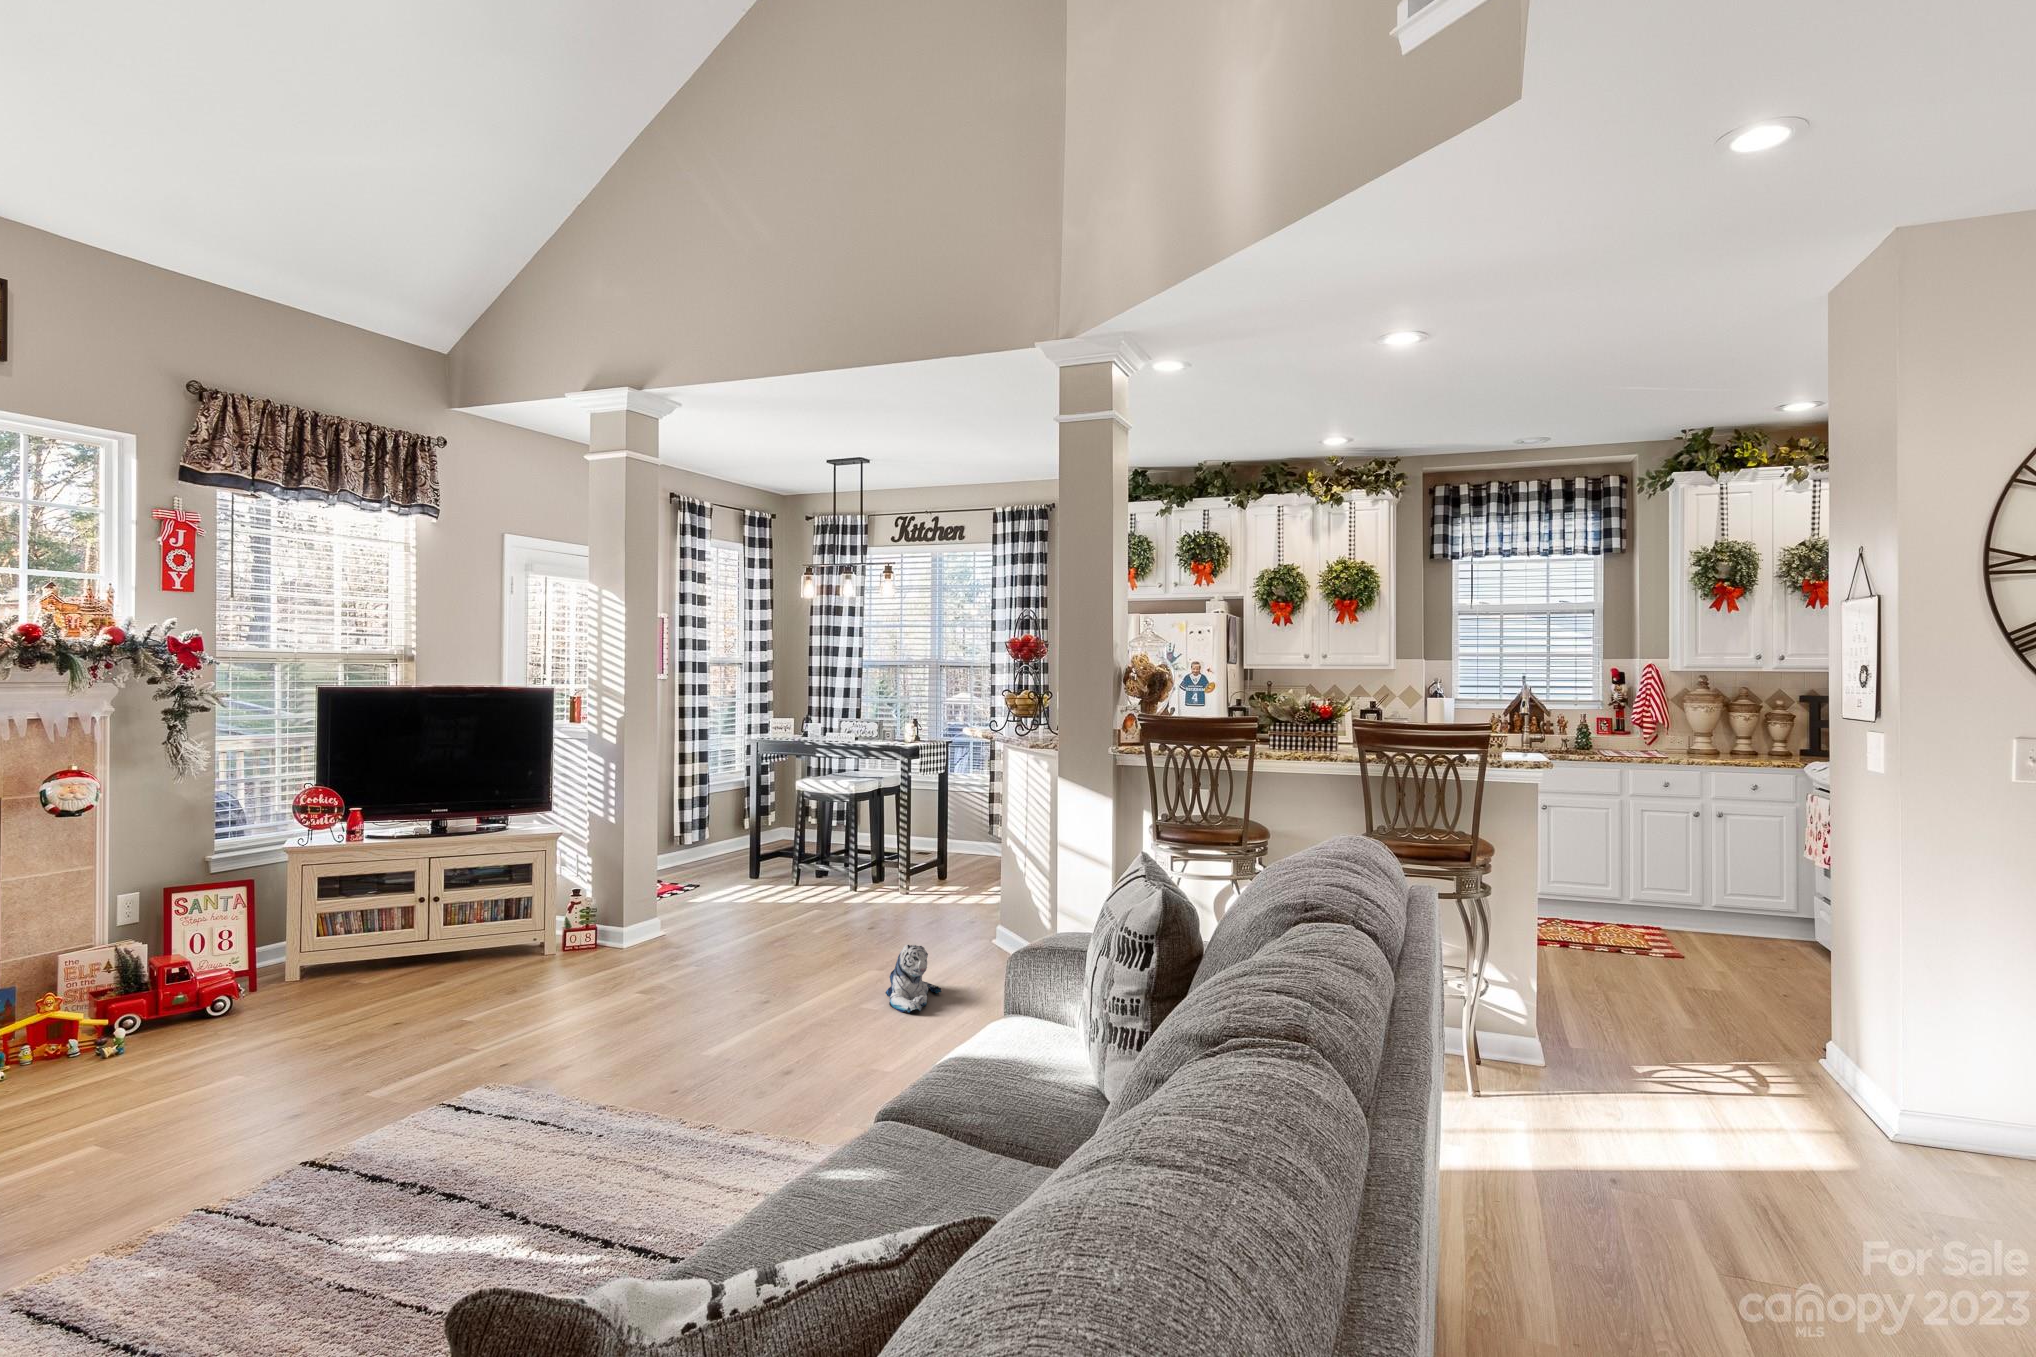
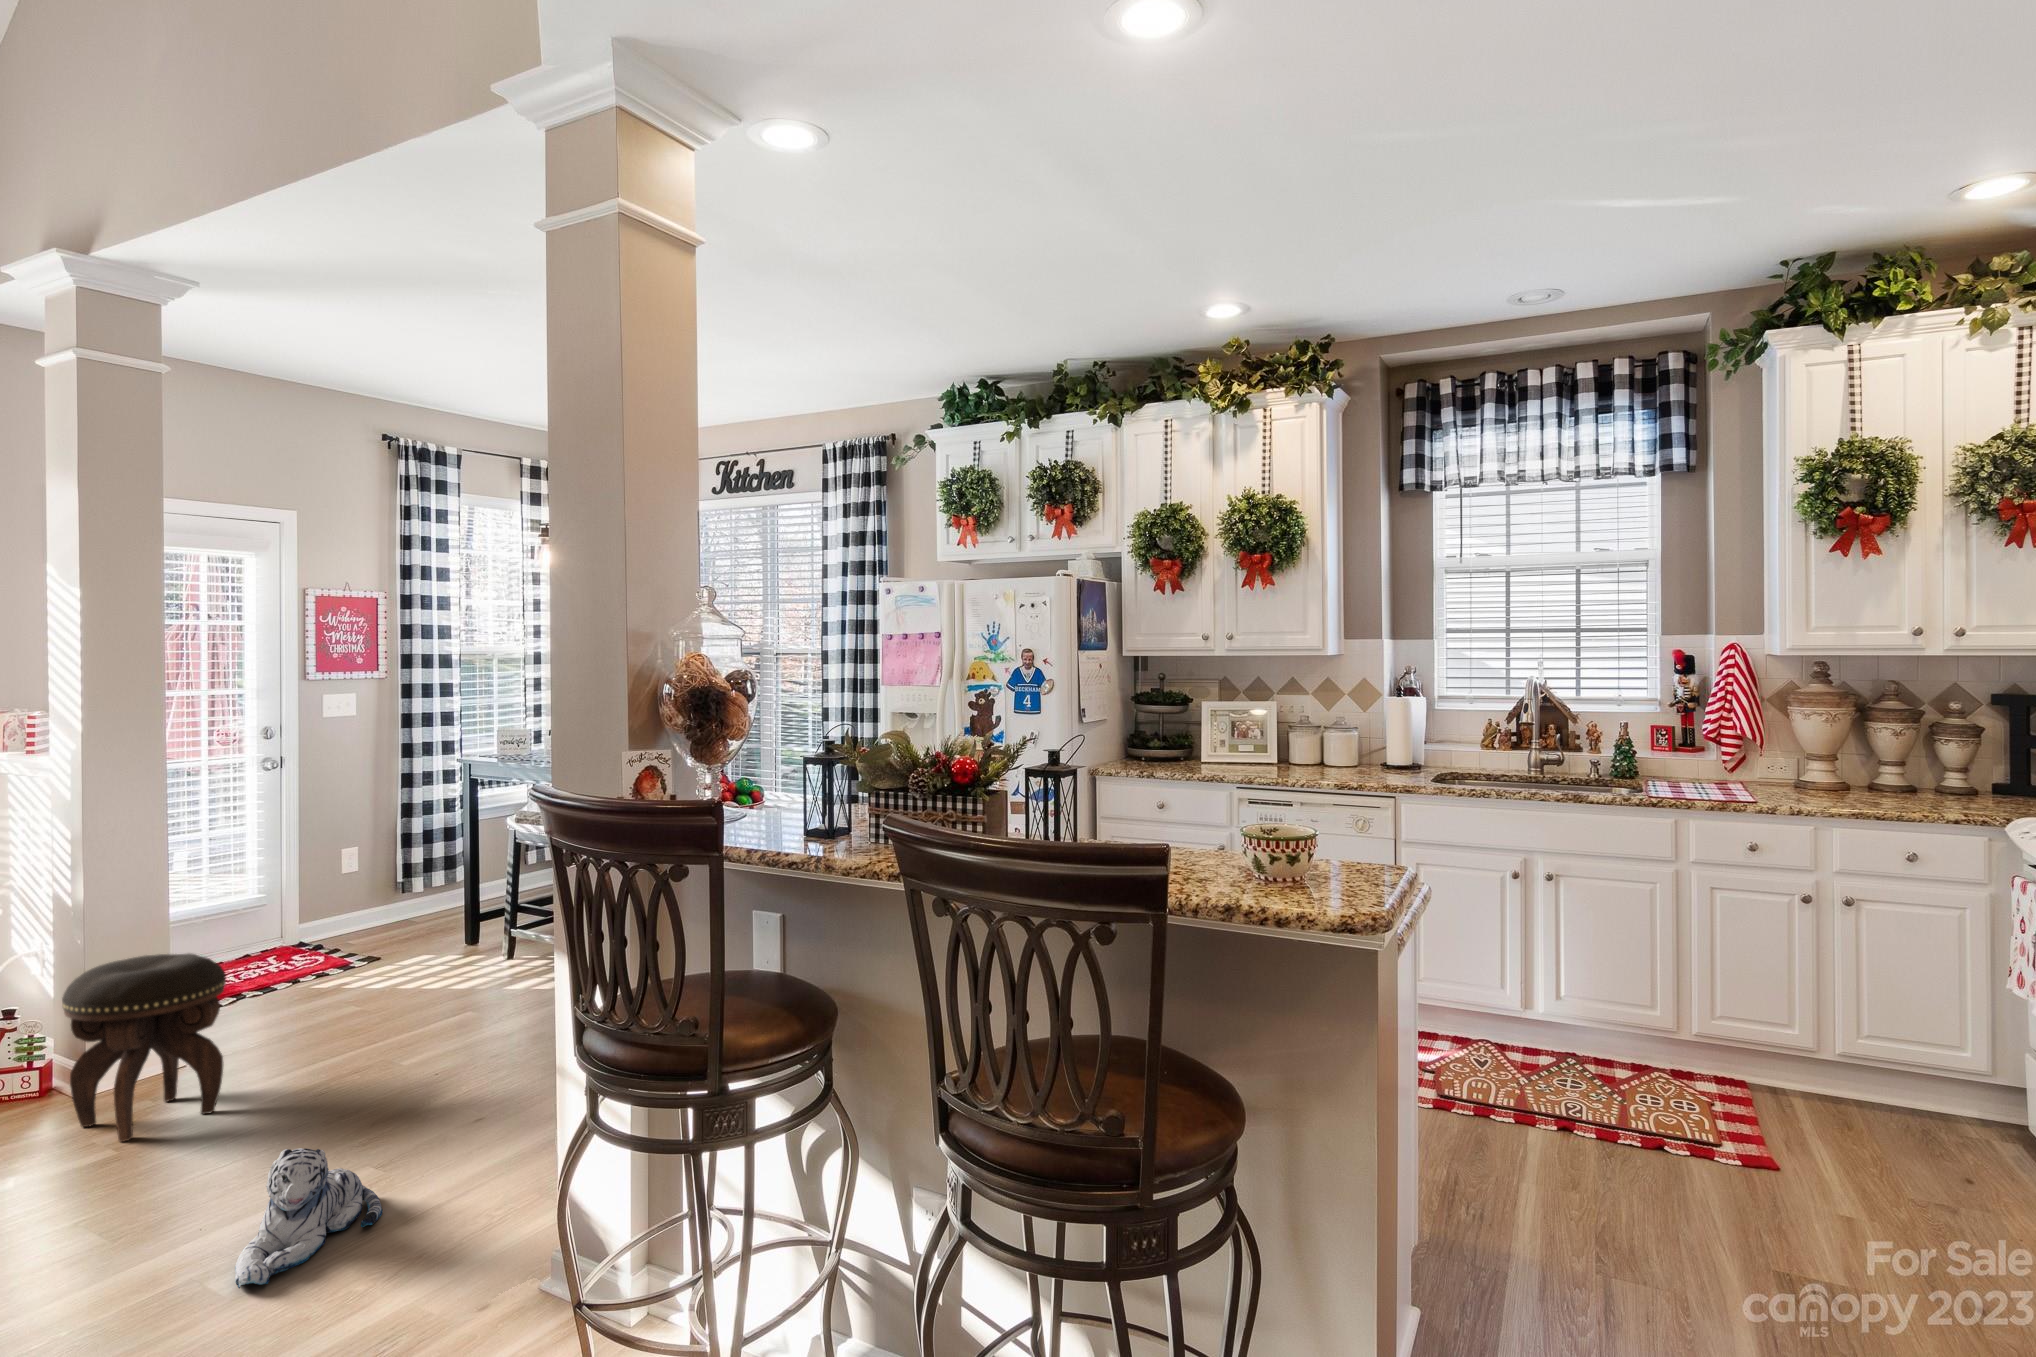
footstool: none [666,858,752,970] -> present [62,953,226,1142]

